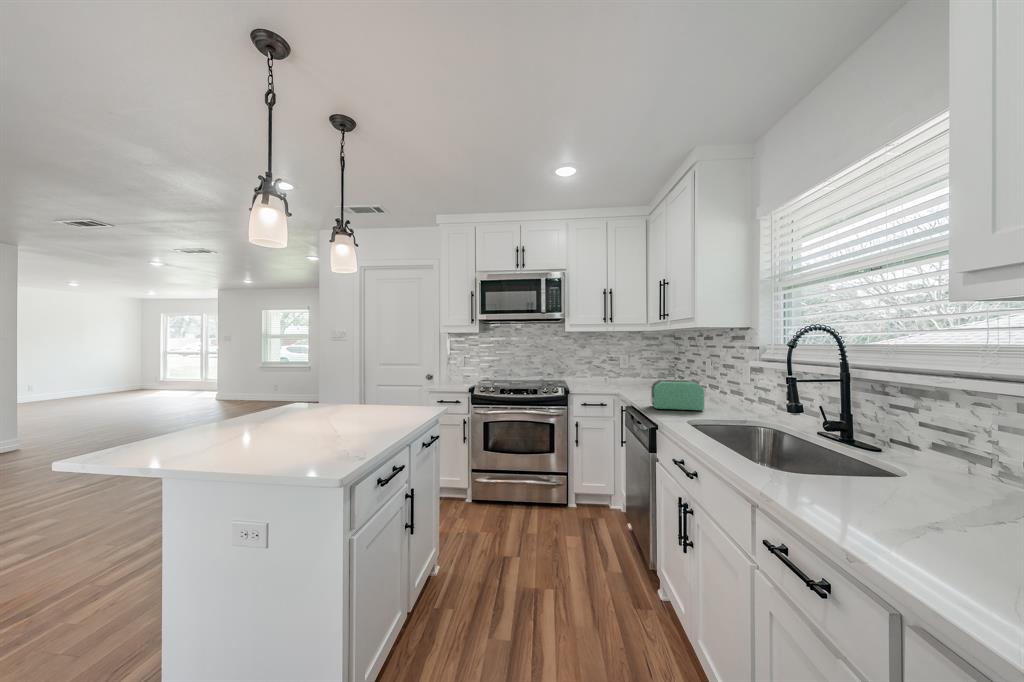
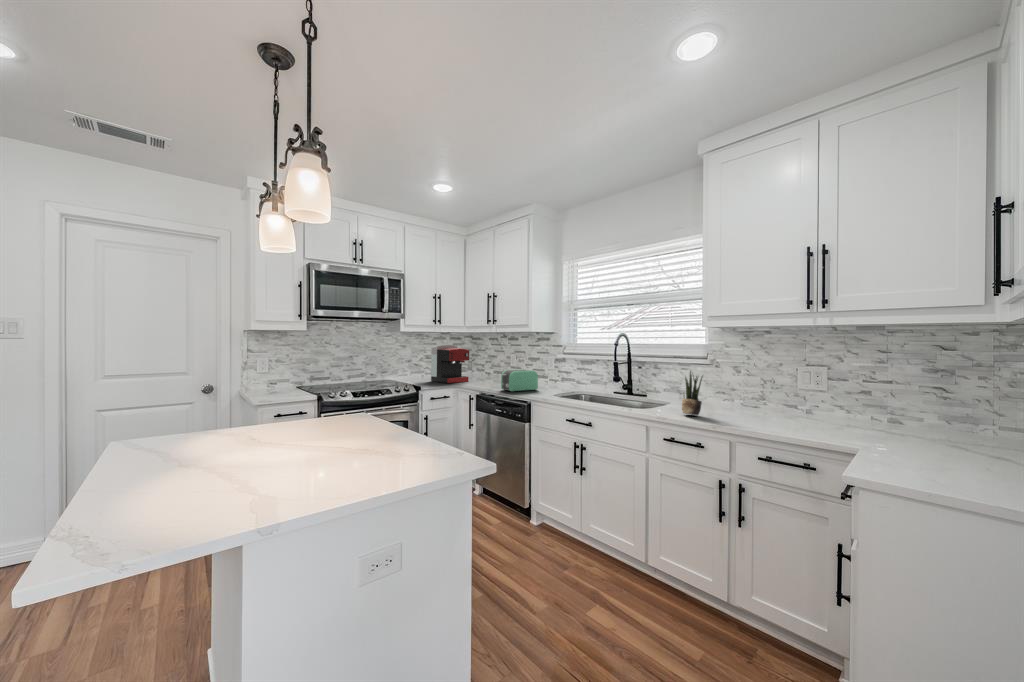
coffee maker: none [605,346,646,390] -> present [431,345,469,383]
potted plant: none [901,412,978,536] -> present [682,371,702,415]

